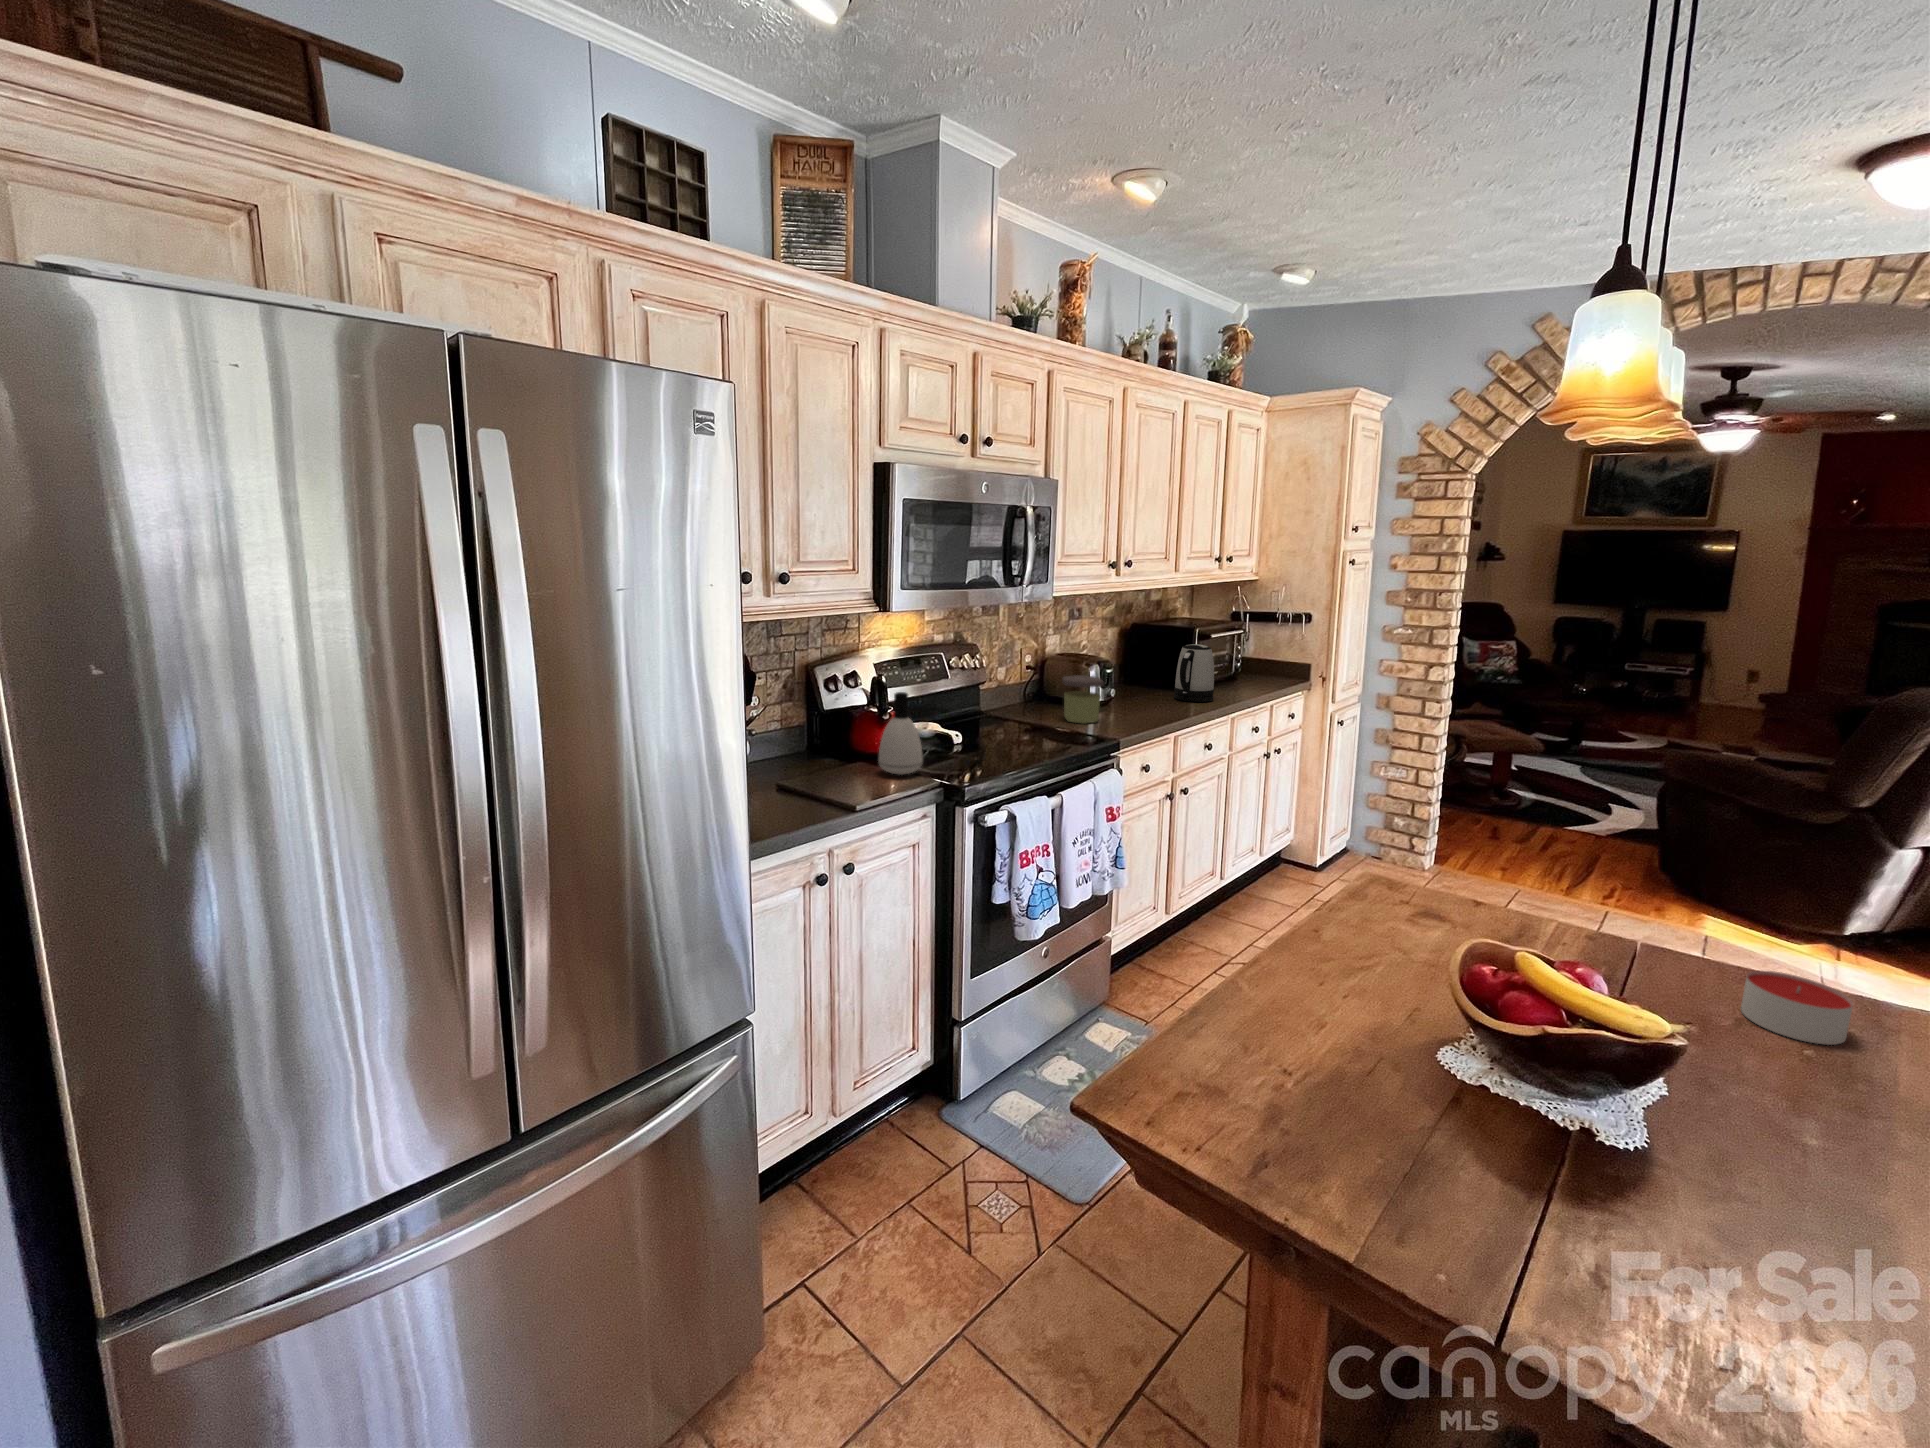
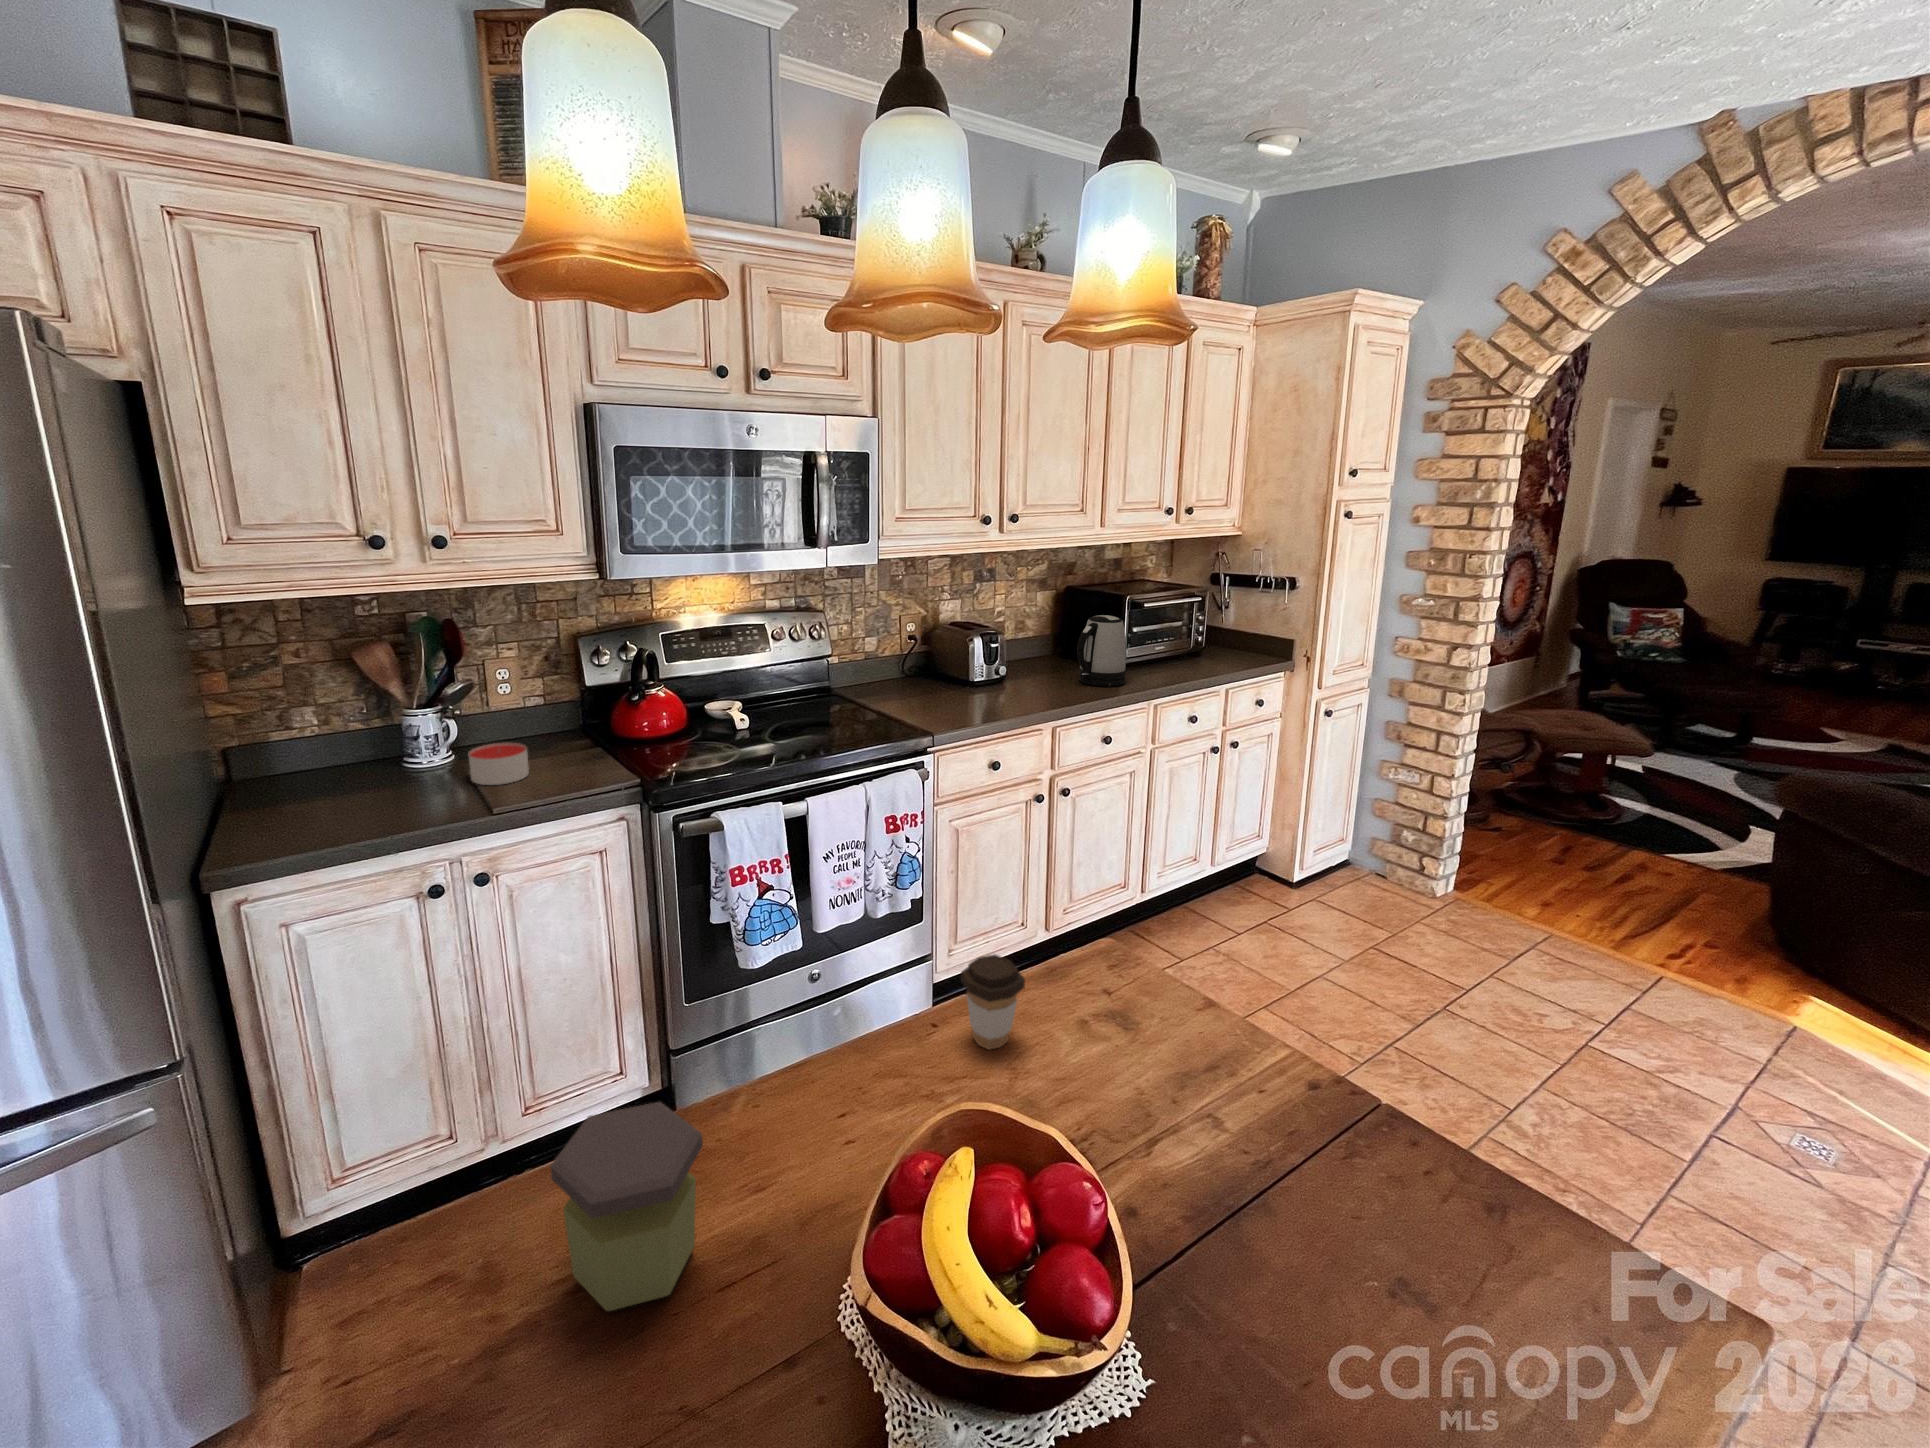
jar: present [1062,675,1104,724] -> present [550,1102,703,1311]
soap dispenser: present [878,692,923,775] -> none [579,677,633,773]
coffee cup: none [1357,873,1408,946] -> present [961,955,1025,1049]
candle: present [1741,971,1853,1045] -> present [469,743,529,785]

